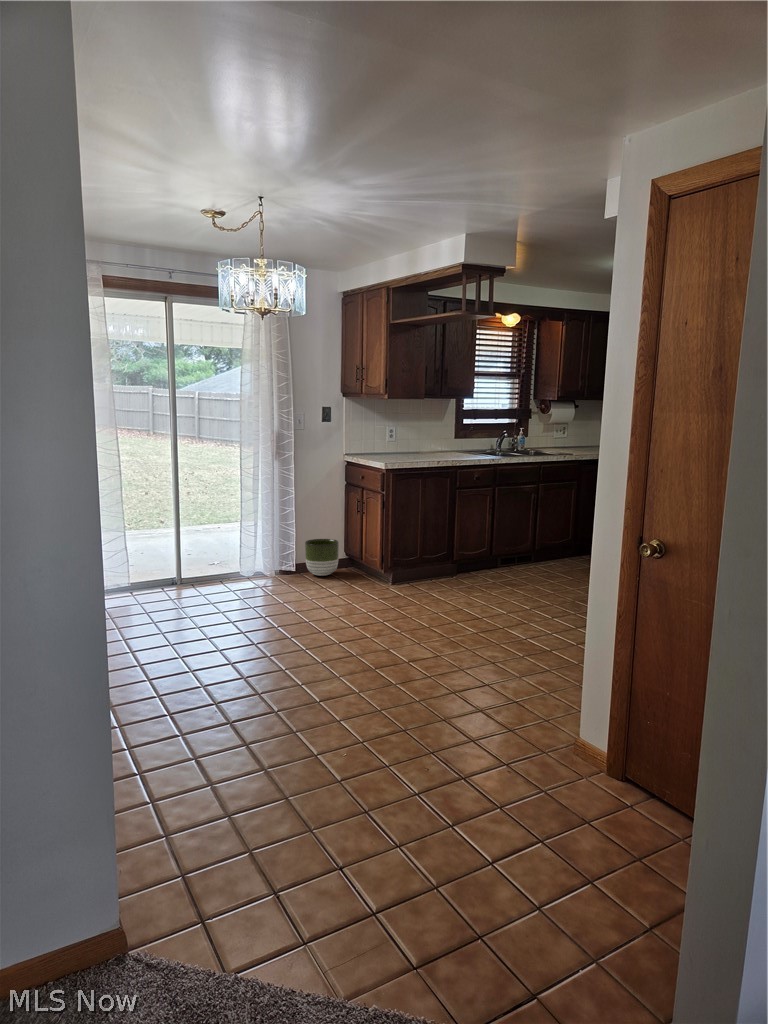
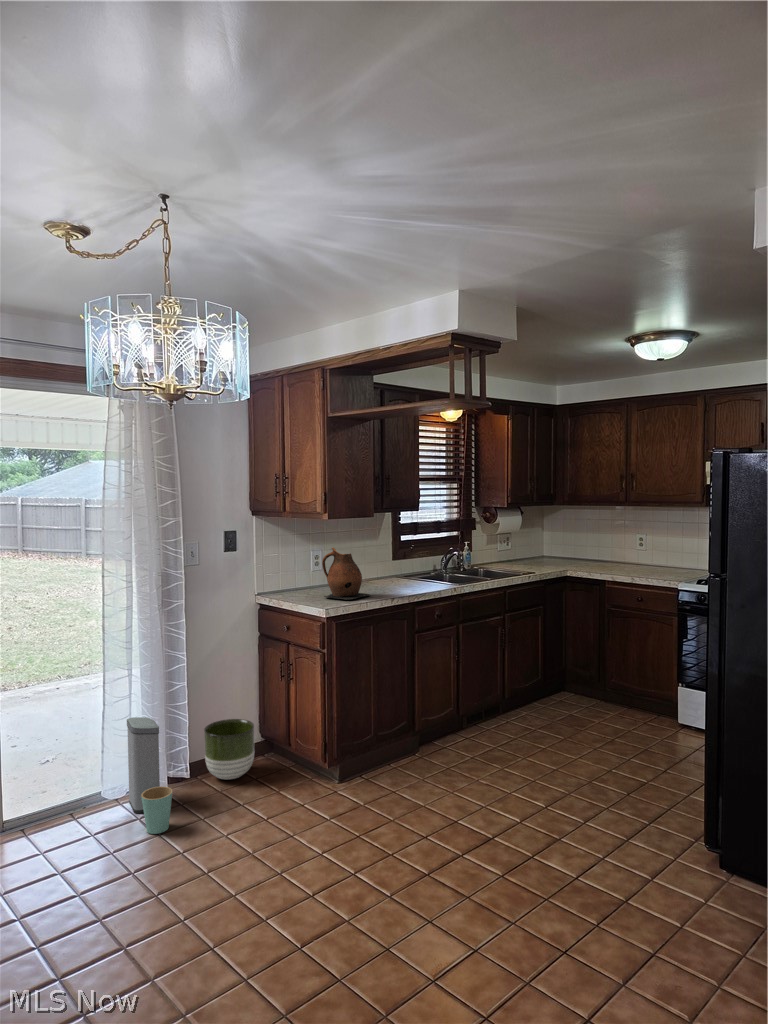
ceramic pitcher: none [388,421,423,457] -> present [322,548,370,600]
trash can: none [254,526,280,592] -> present [127,717,172,834]

